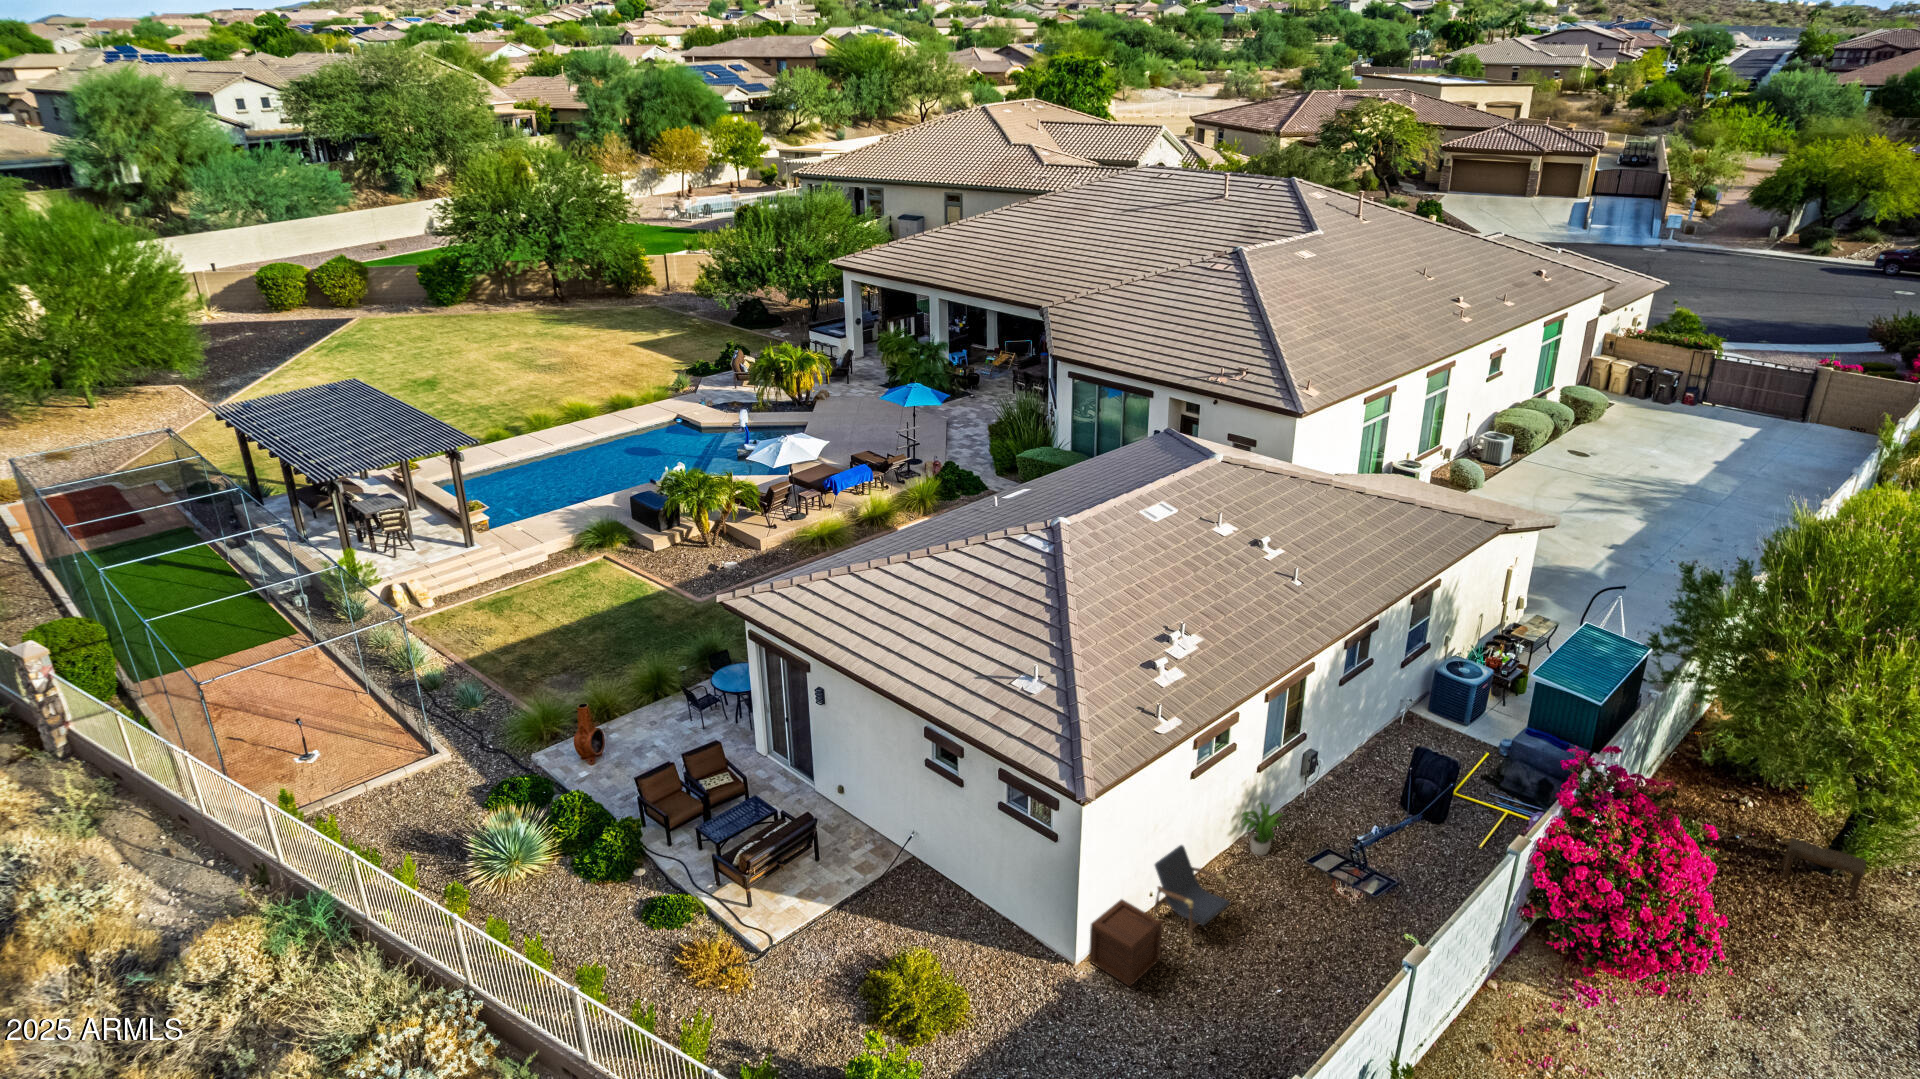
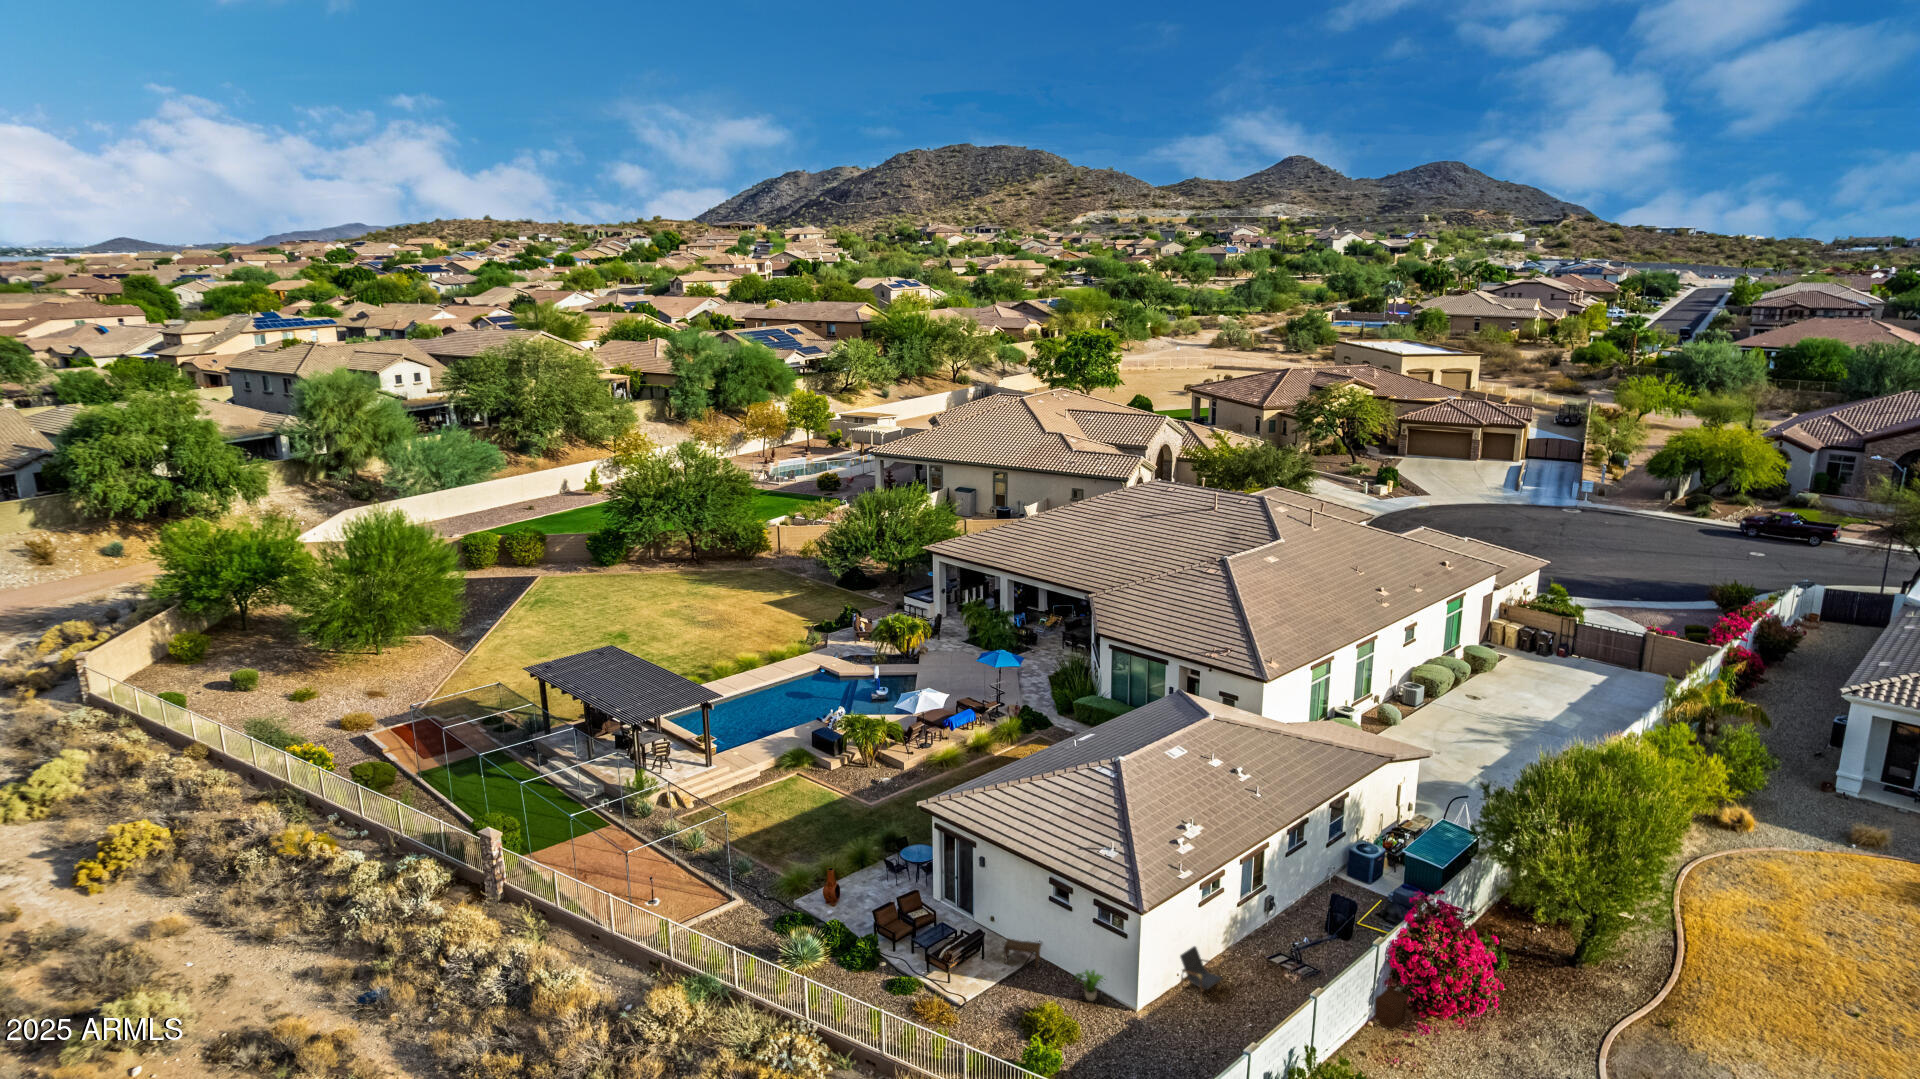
potted plant: present [1241,802,1283,856] -> present [1074,970,1106,1001]
bench: present [1781,838,1866,901] -> present [1004,939,1041,968]
wooden crate: present [1089,899,1163,986] -> present [1375,987,1408,1031]

